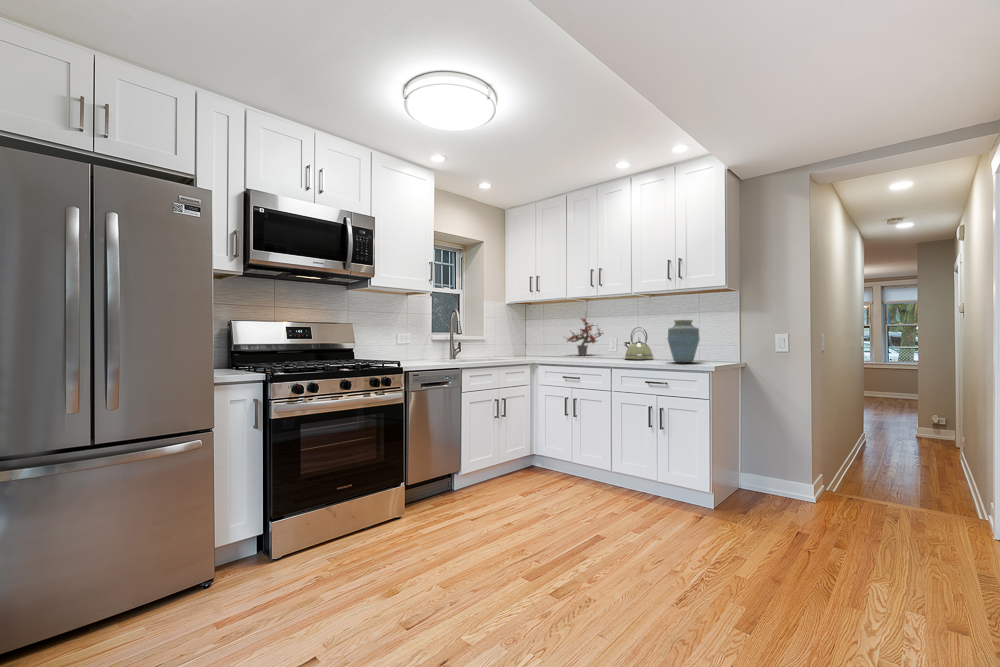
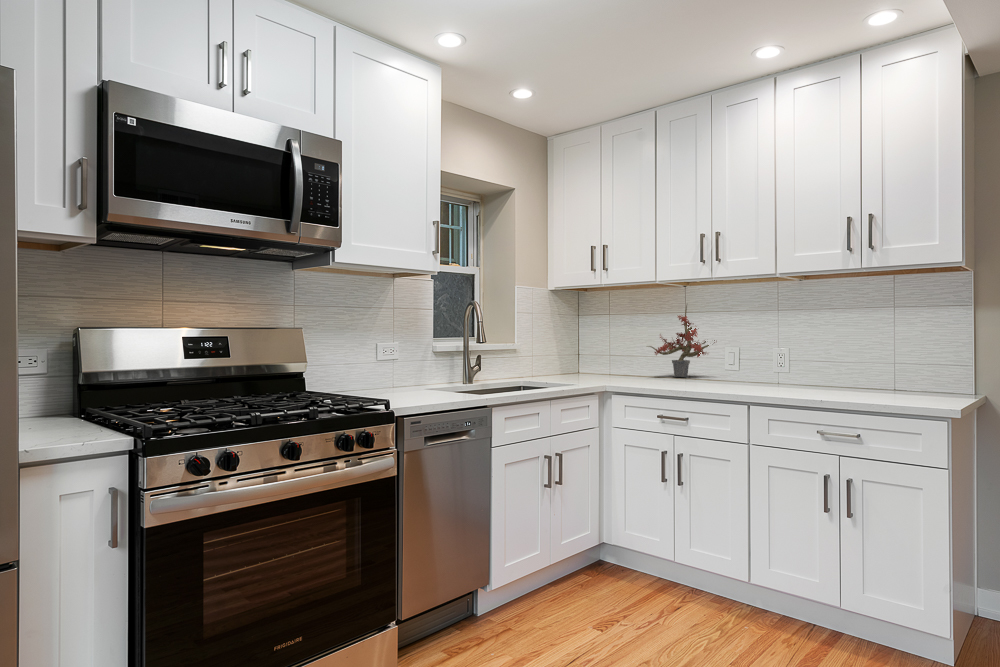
vase: present [668,320,699,363] -> none [850,323,910,398]
kettle: present [624,327,654,359] -> none [760,333,814,388]

